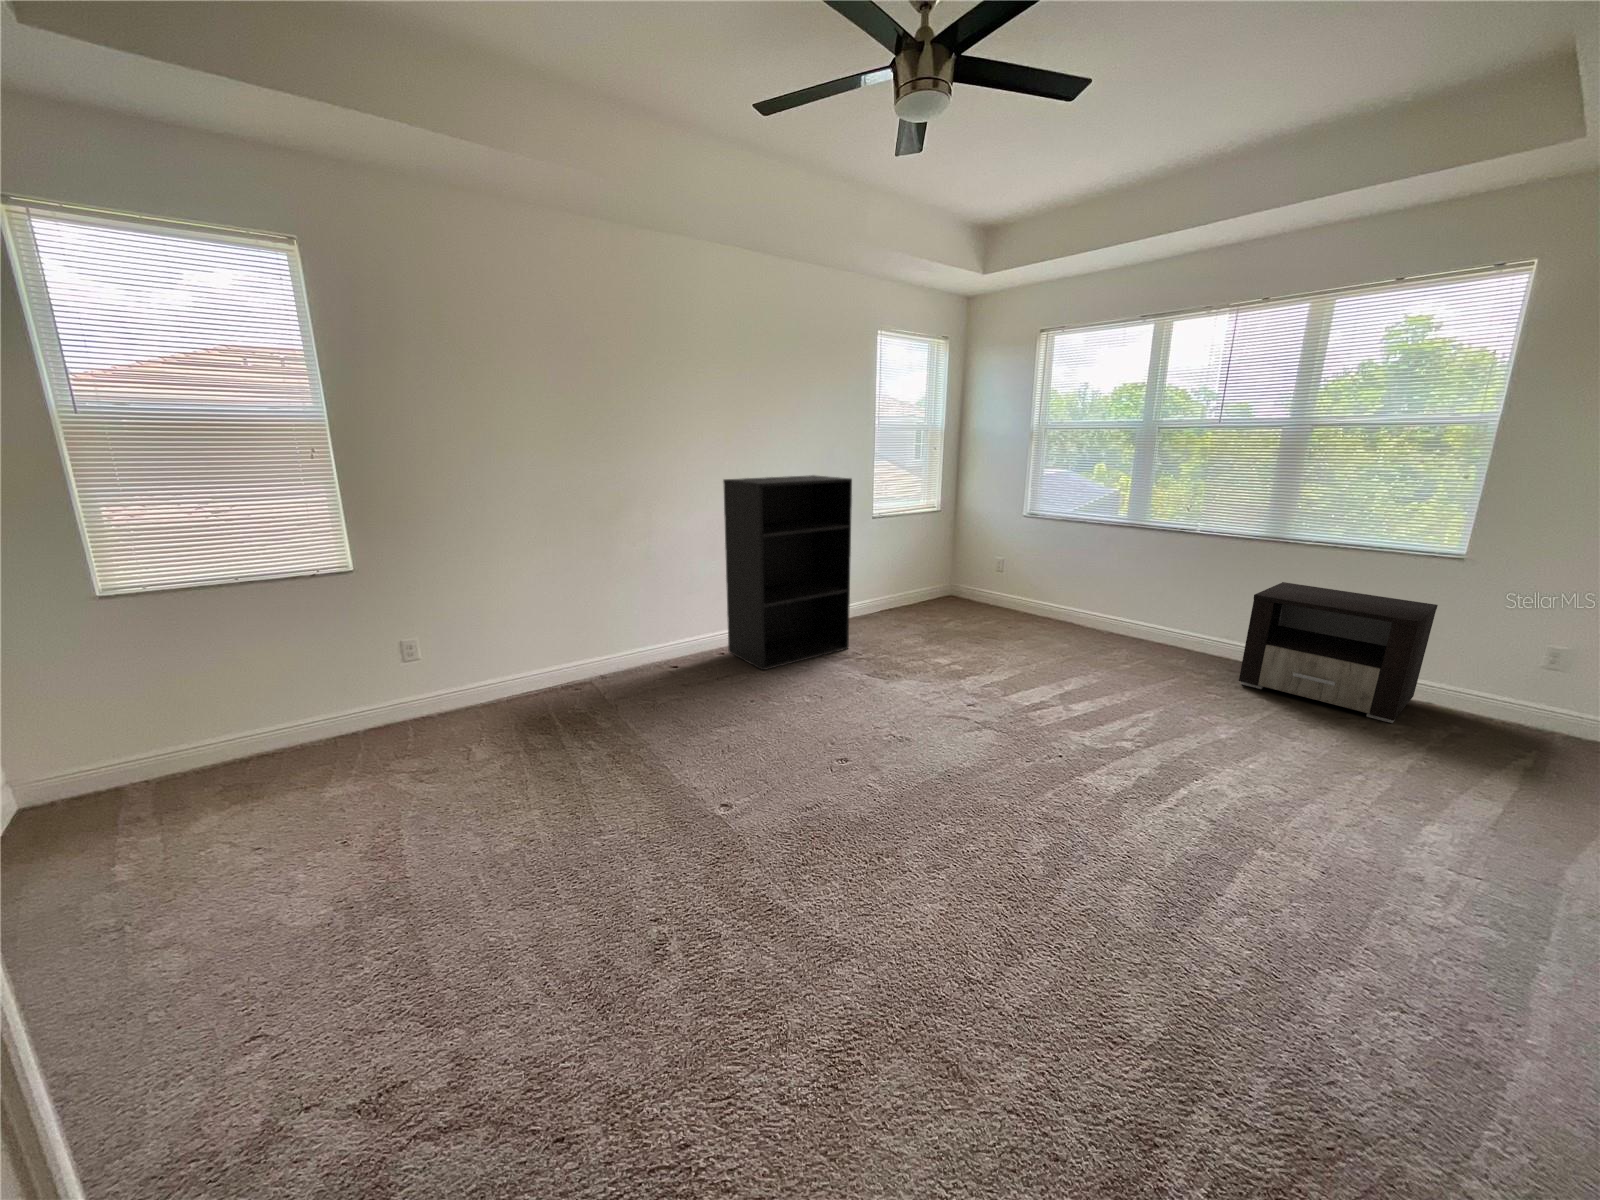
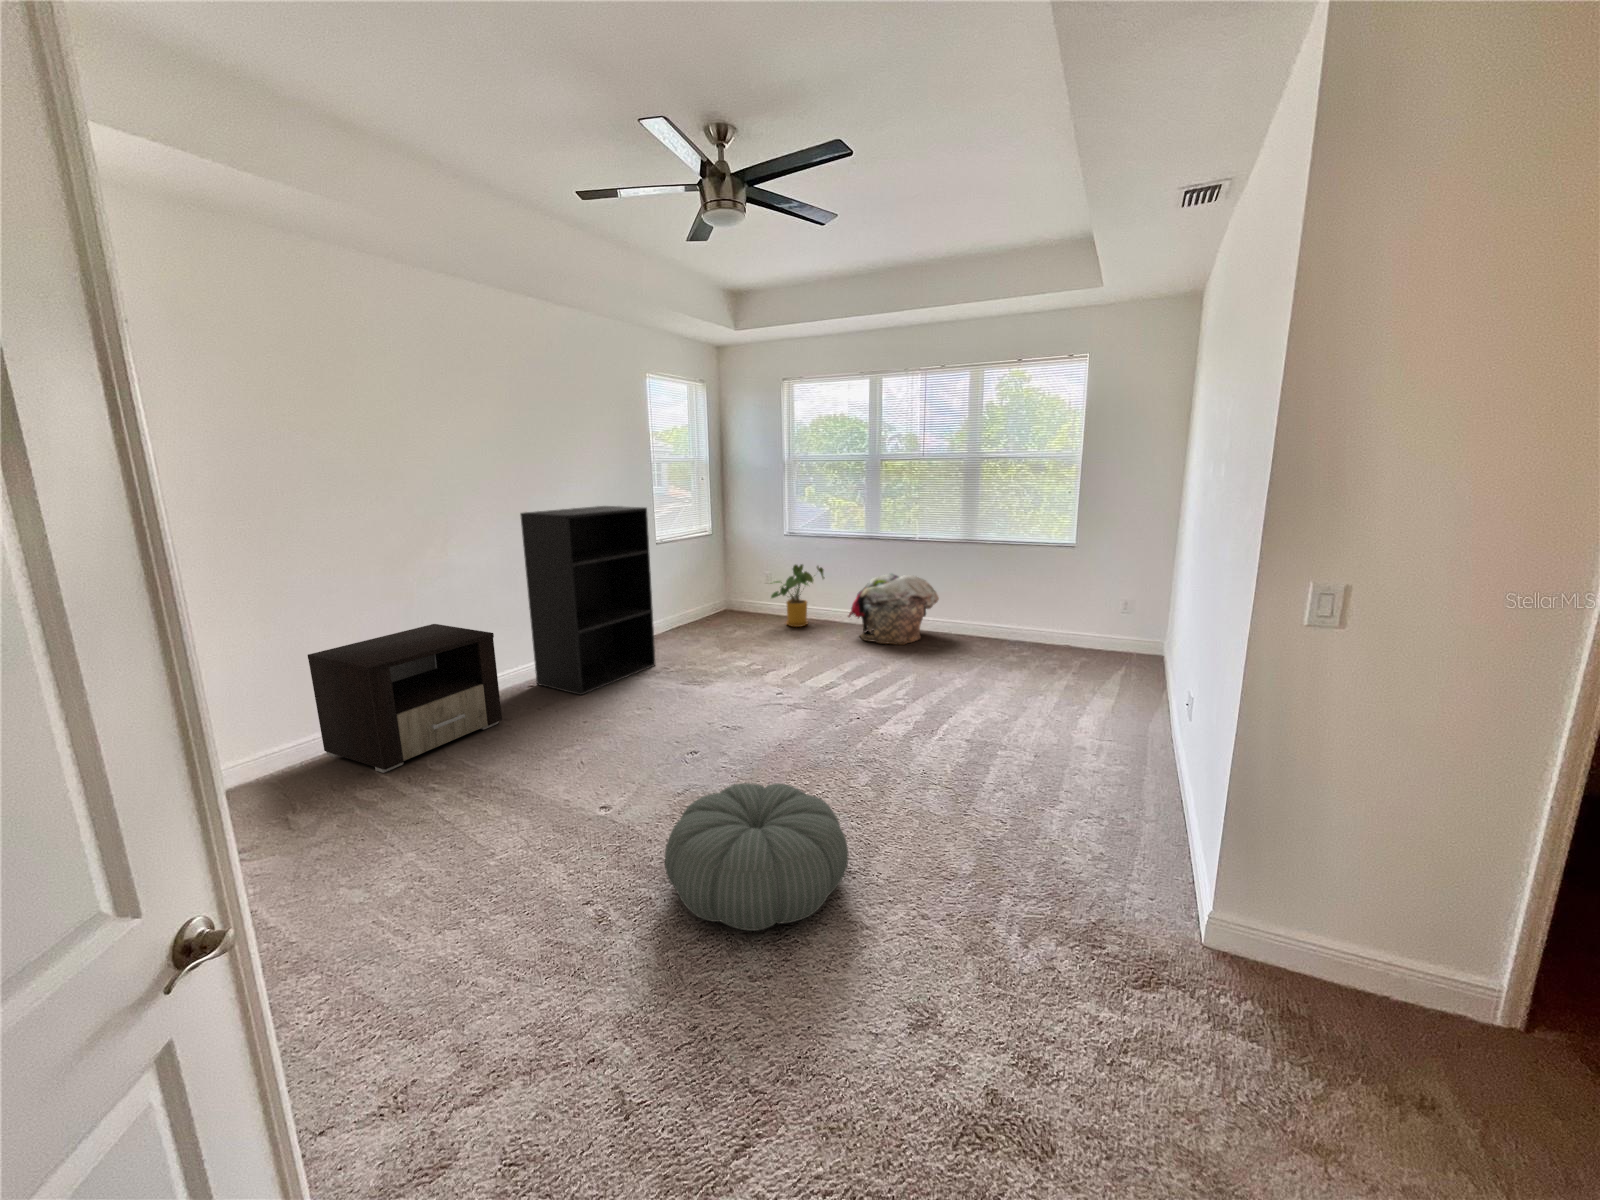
house plant: none [993,552,1065,625] -> present [771,564,824,627]
laundry basket: none [1084,573,1217,666] -> present [848,573,939,645]
nightstand: present [1239,582,1438,723] -> present [308,624,502,773]
pouf: none [735,822,963,1034] -> present [665,783,848,931]

